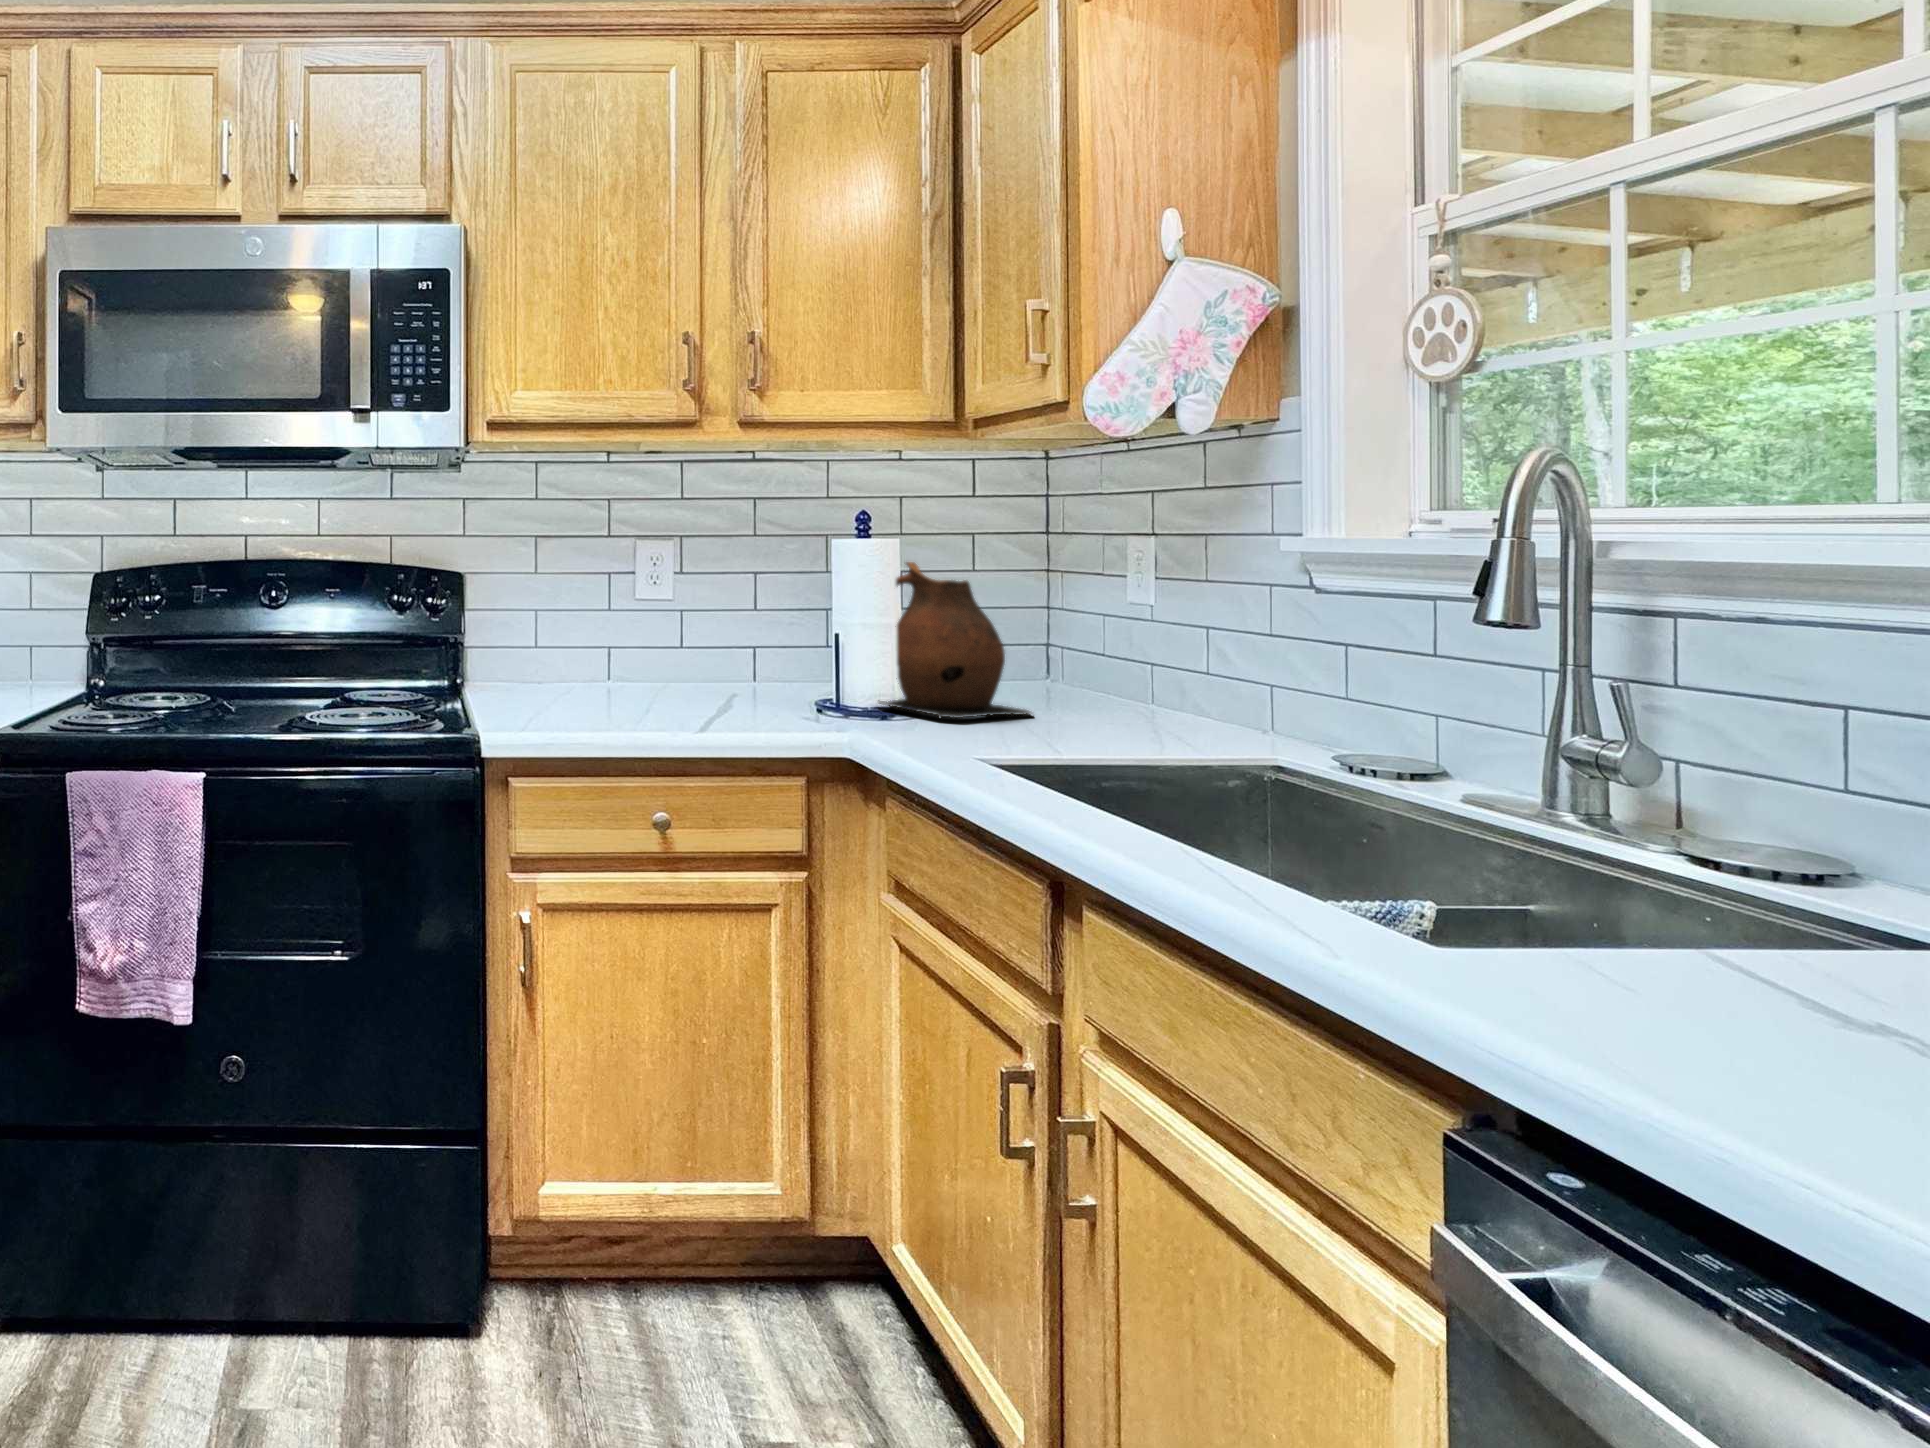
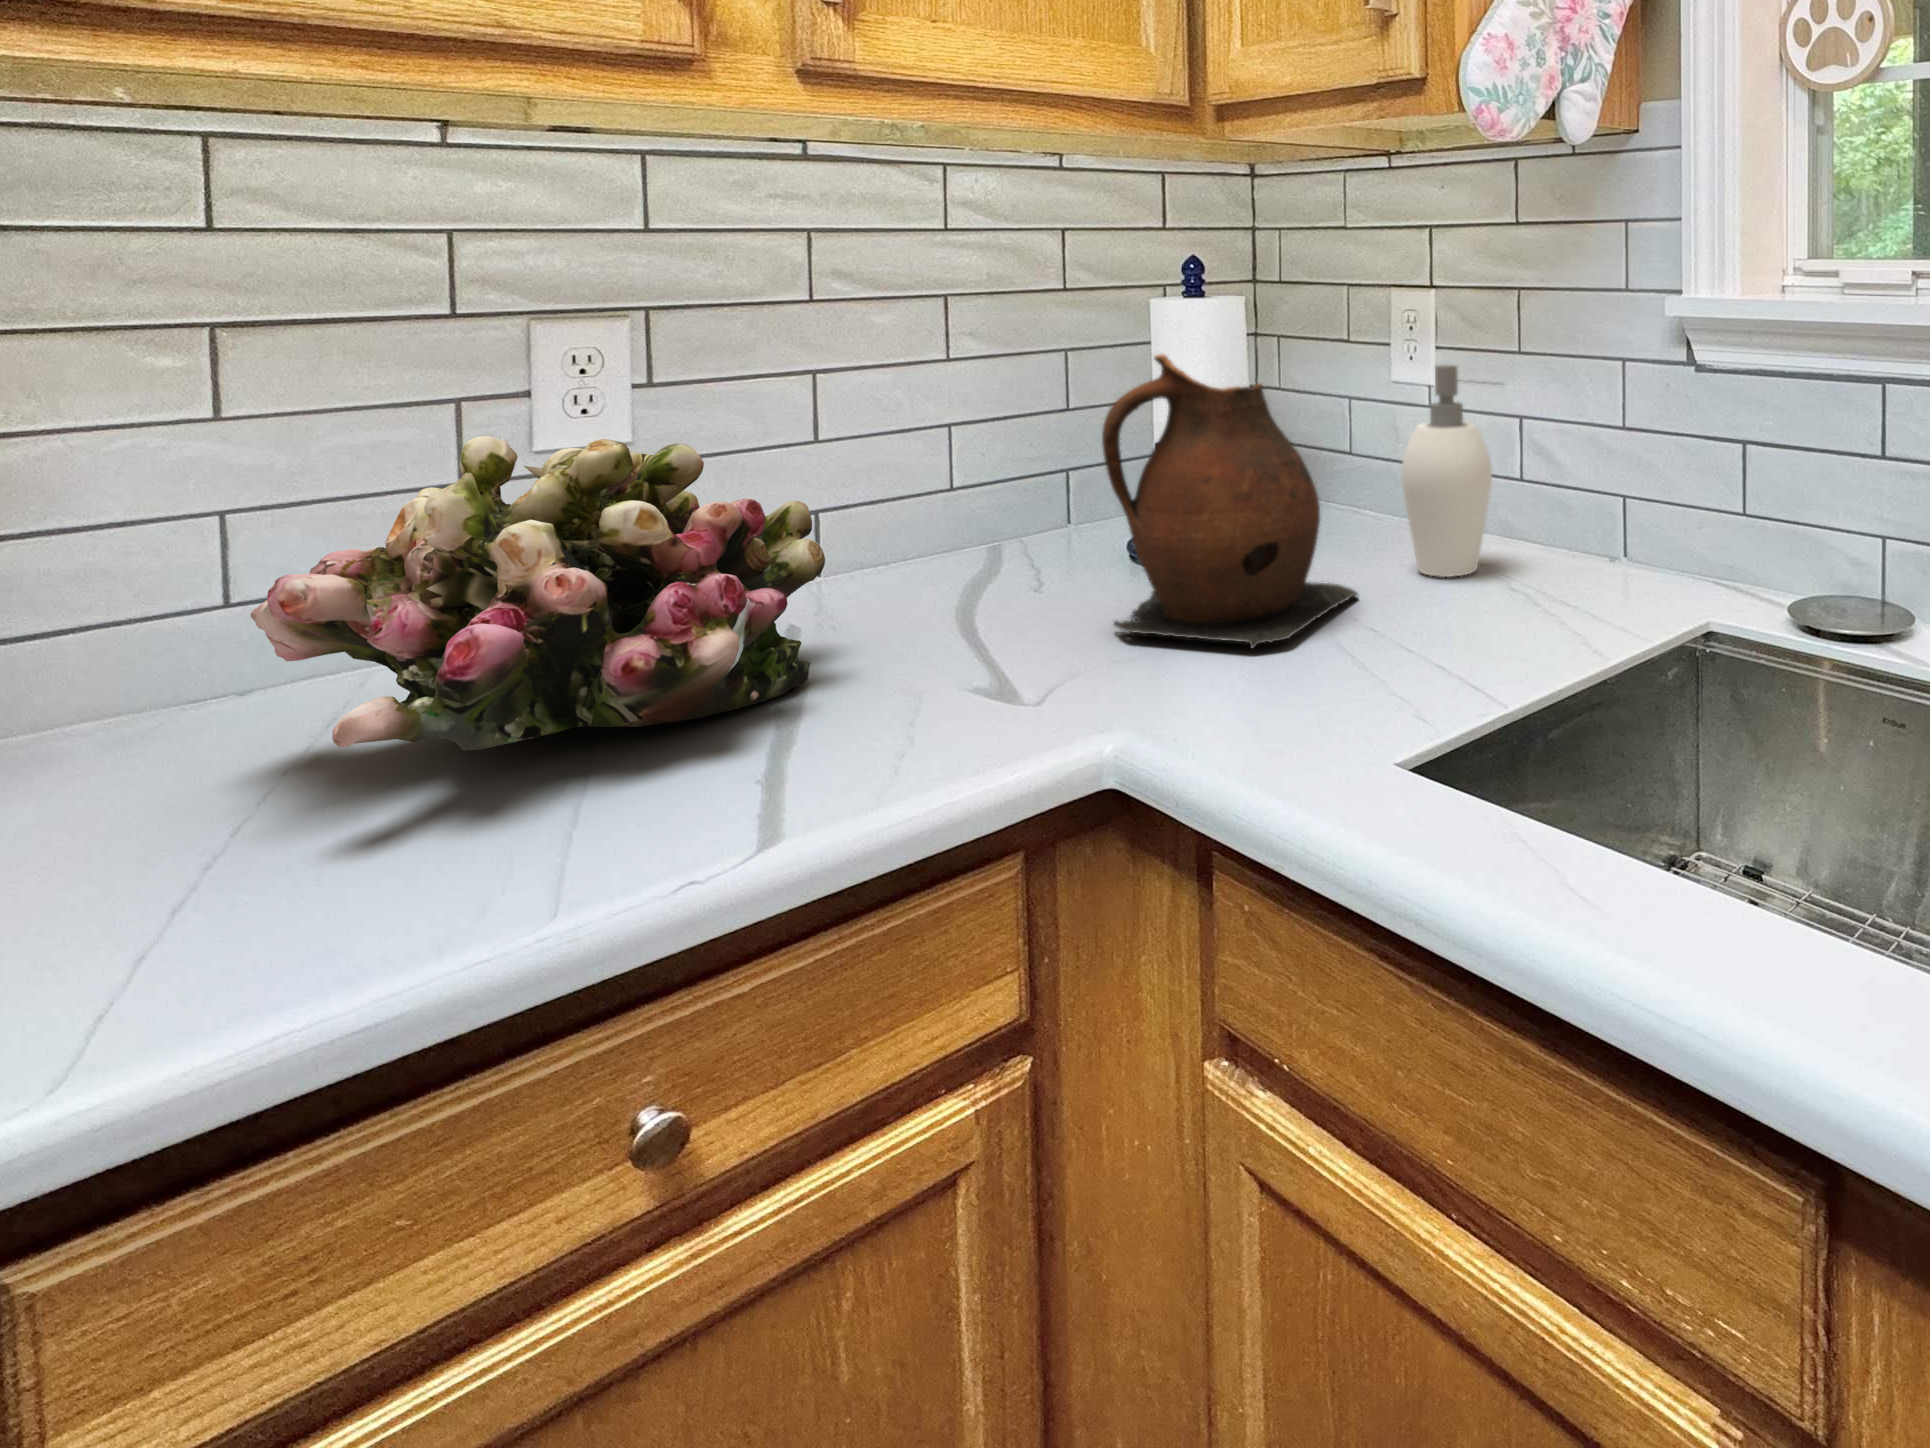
flower arrangement: none [553,577,740,699] -> present [250,436,825,750]
soap dispenser: none [1083,582,1155,720] -> present [1401,365,1500,577]

